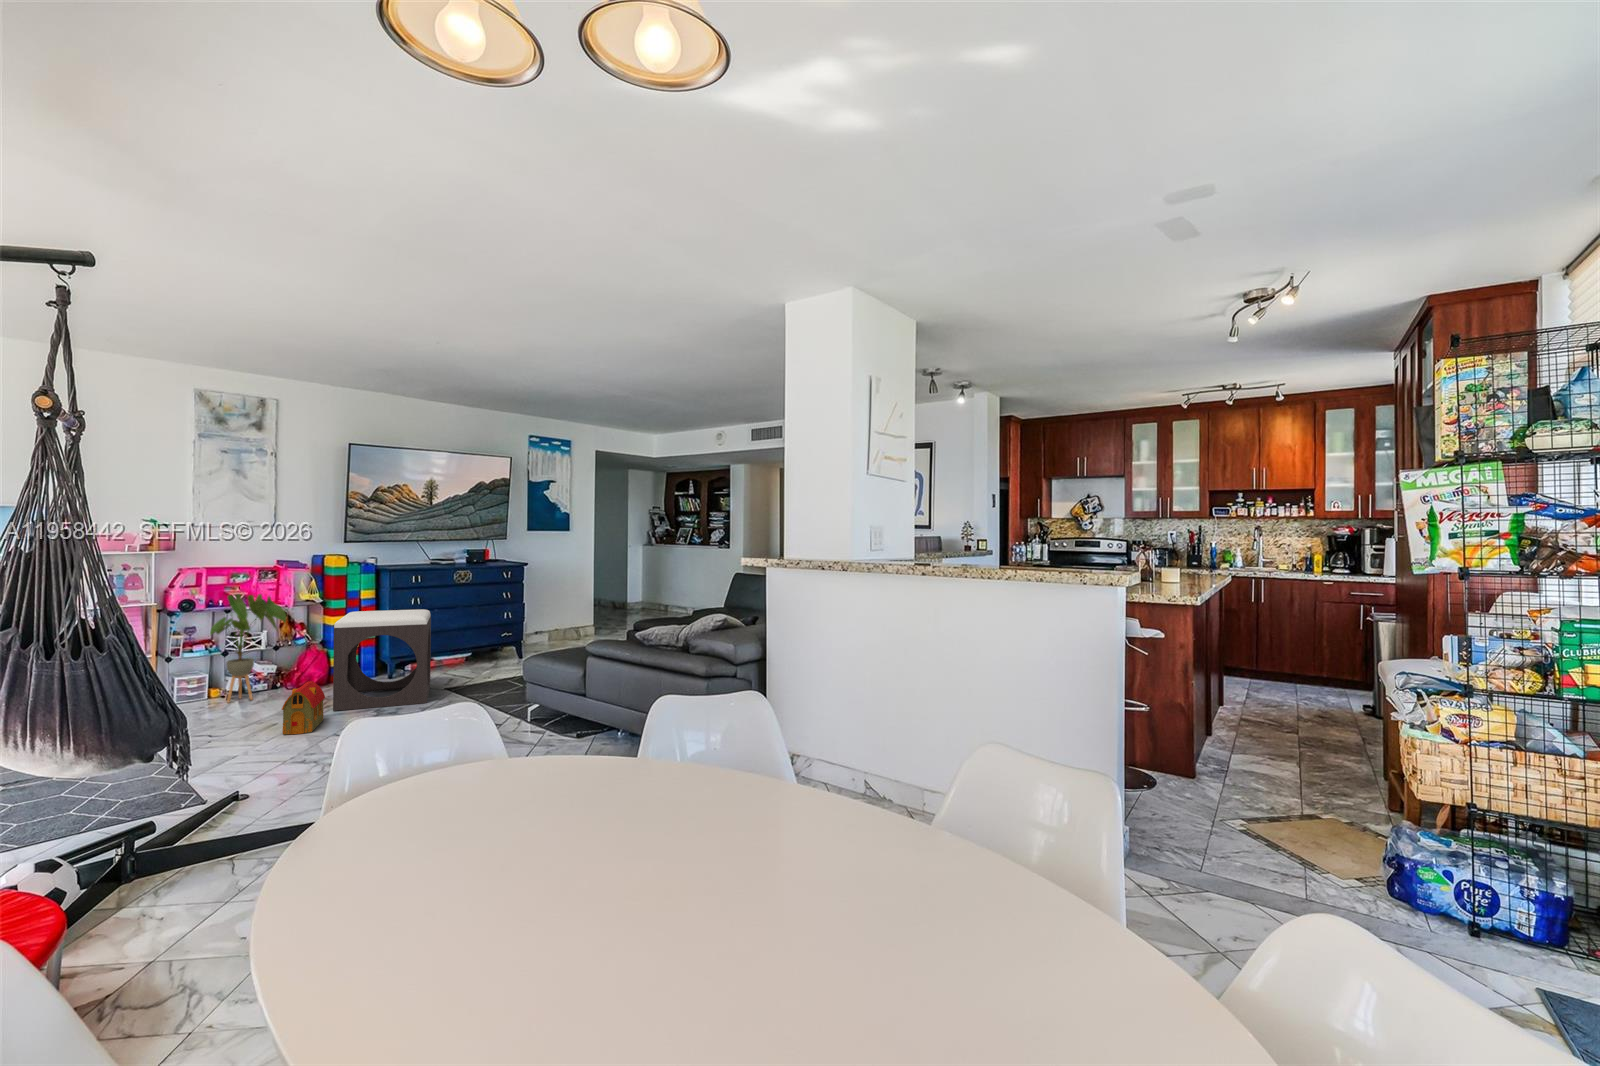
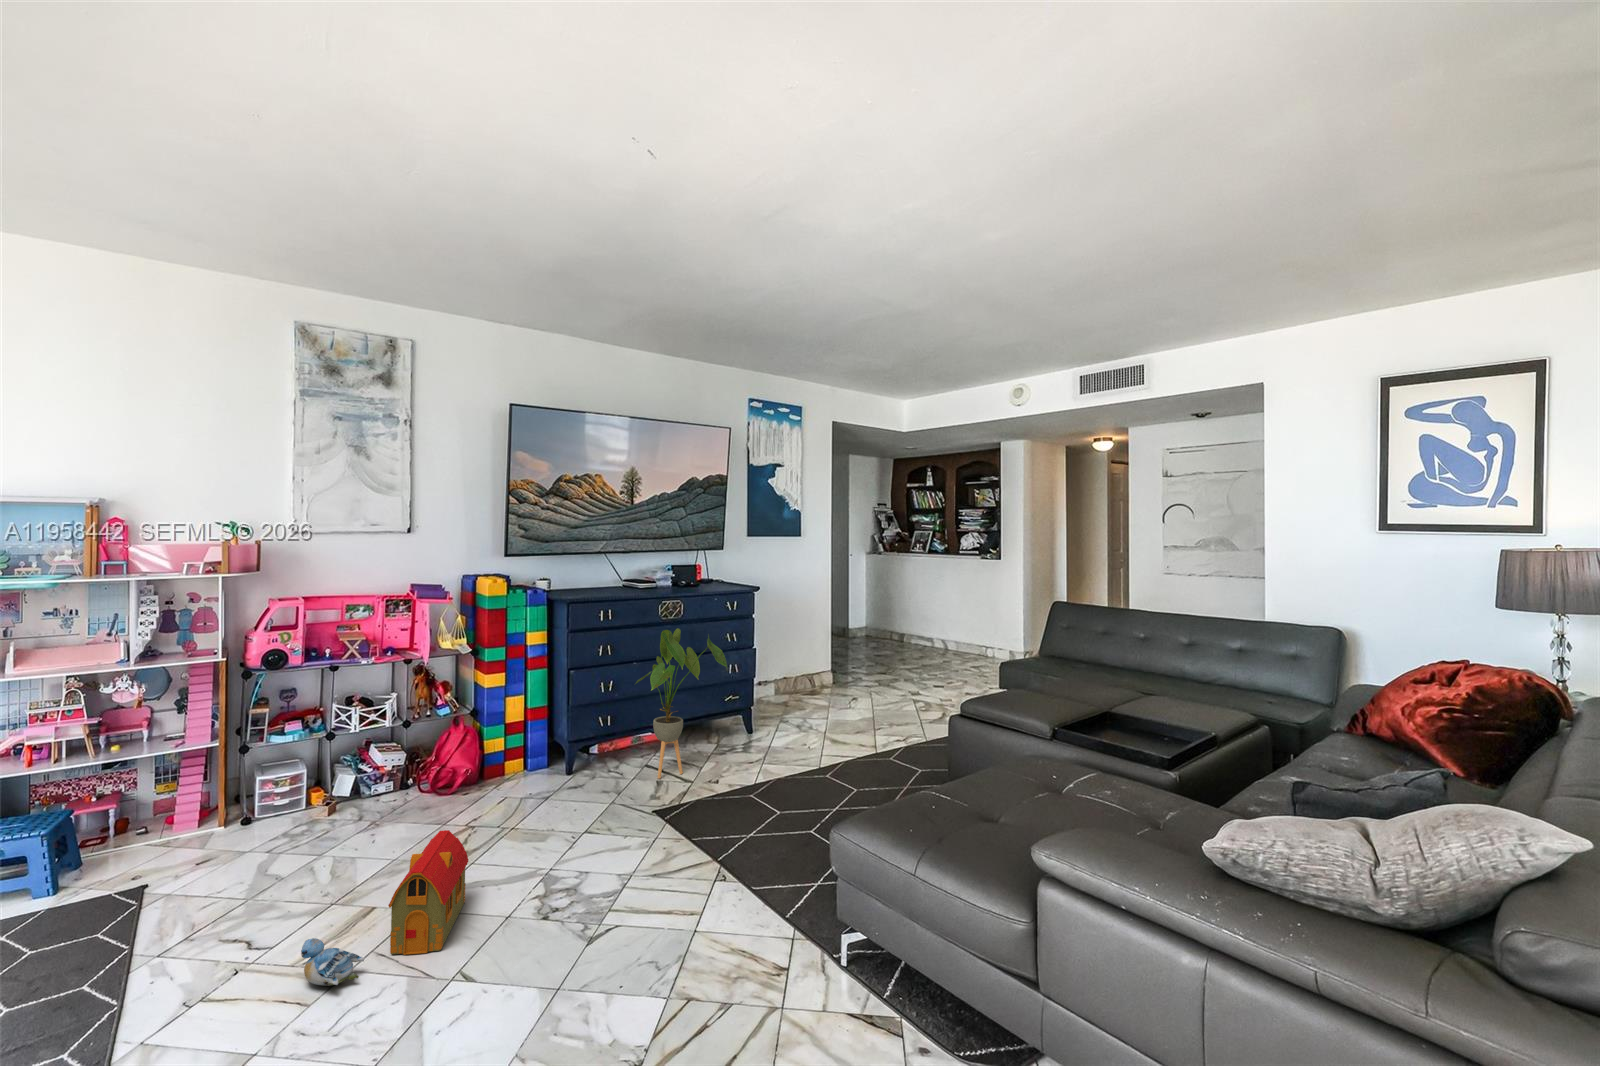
house plant: present [210,594,286,702] -> present [636,628,727,778]
footstool: present [333,609,431,711] -> none [483,679,636,870]
plush toy: none [234,722,270,743] -> present [301,938,364,986]

